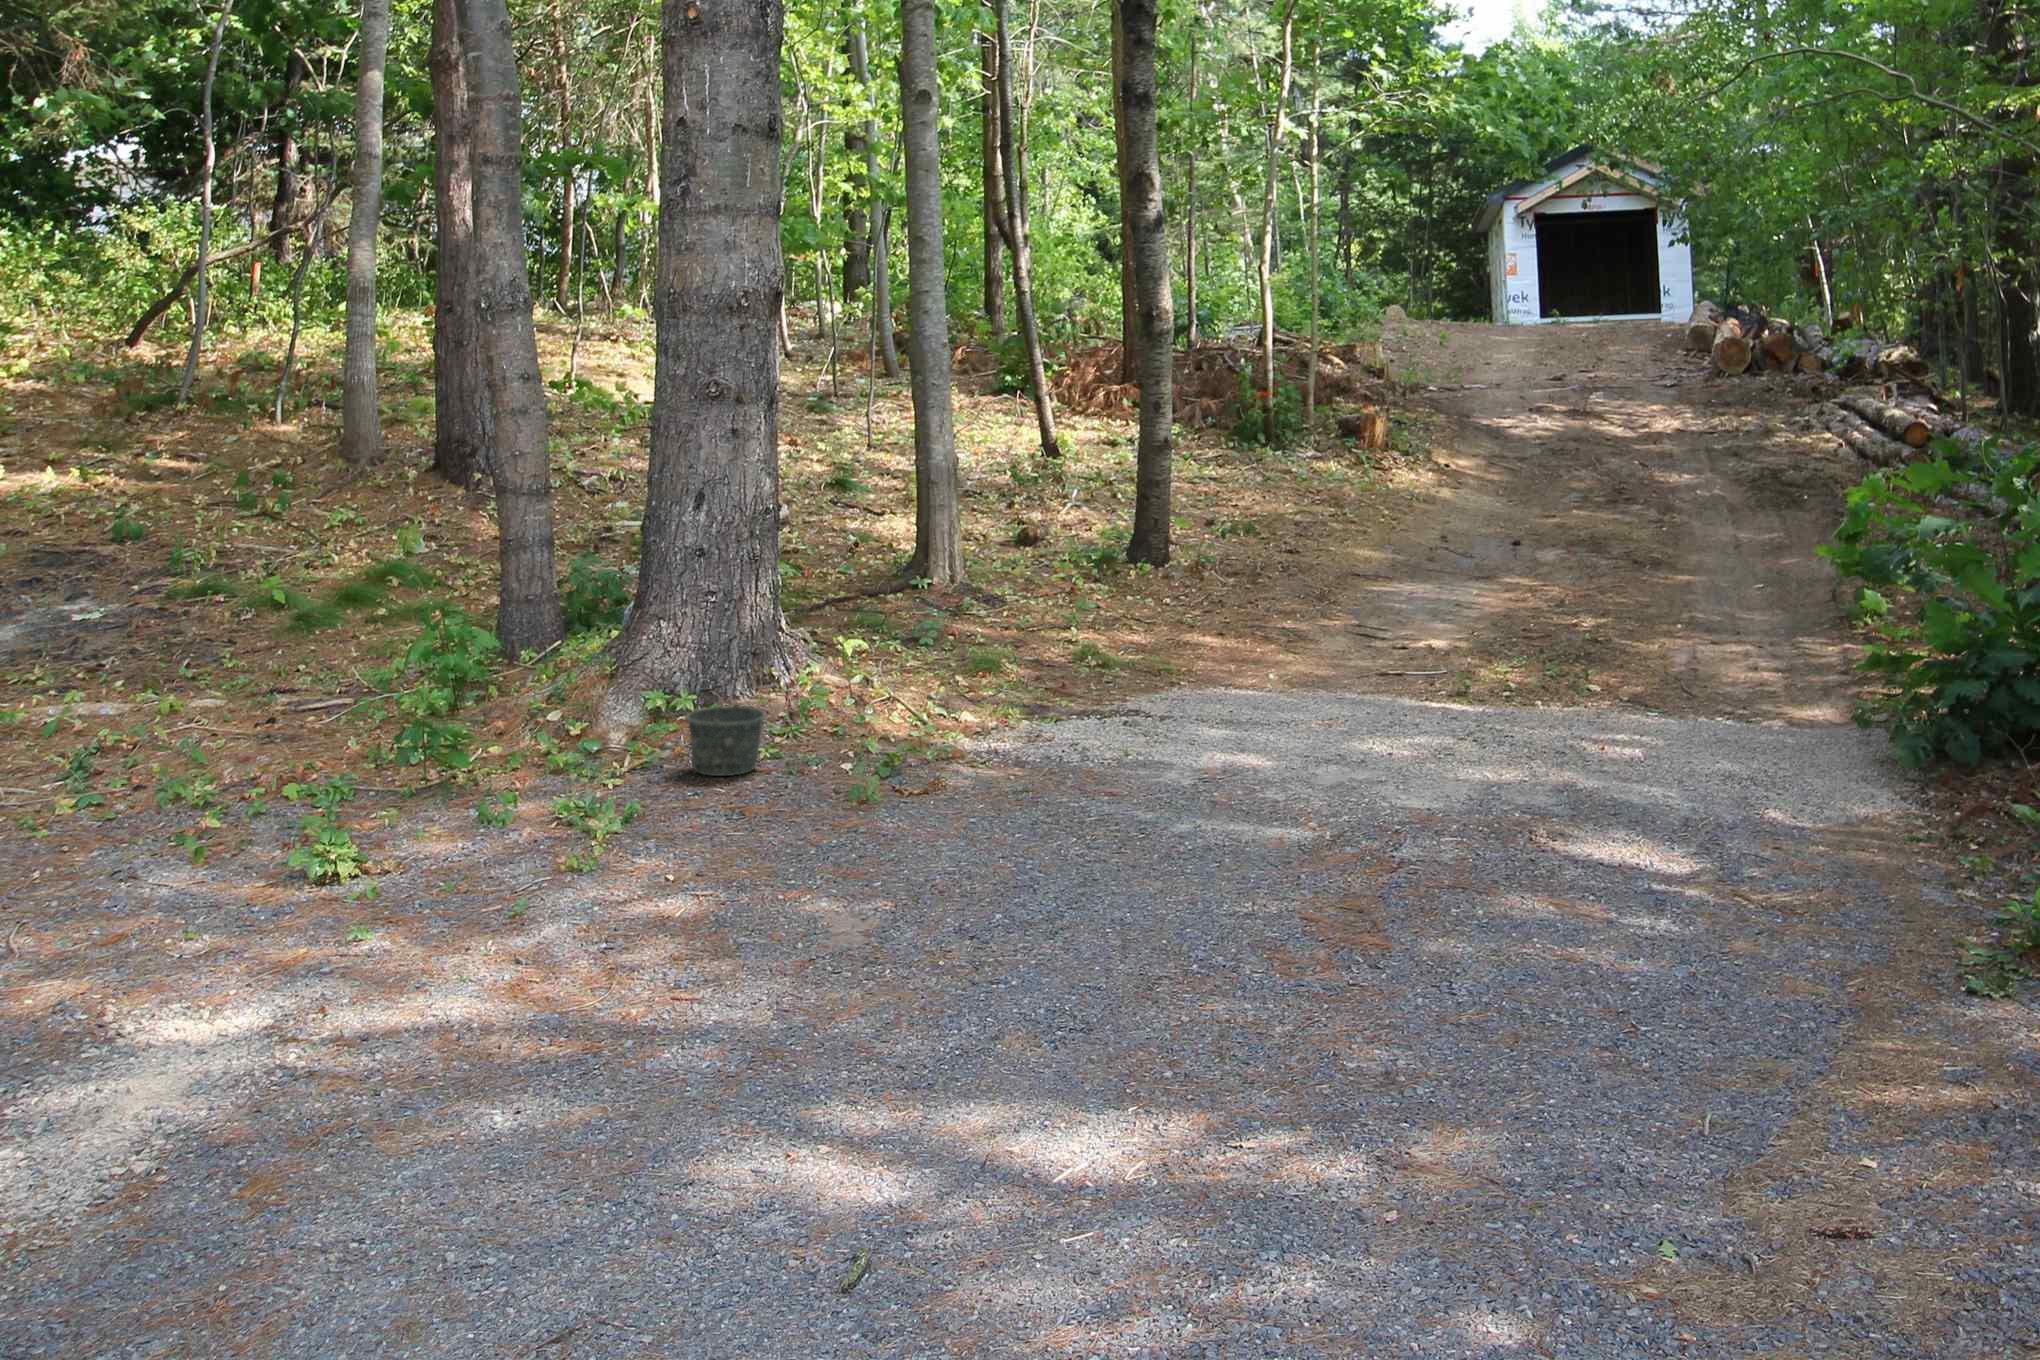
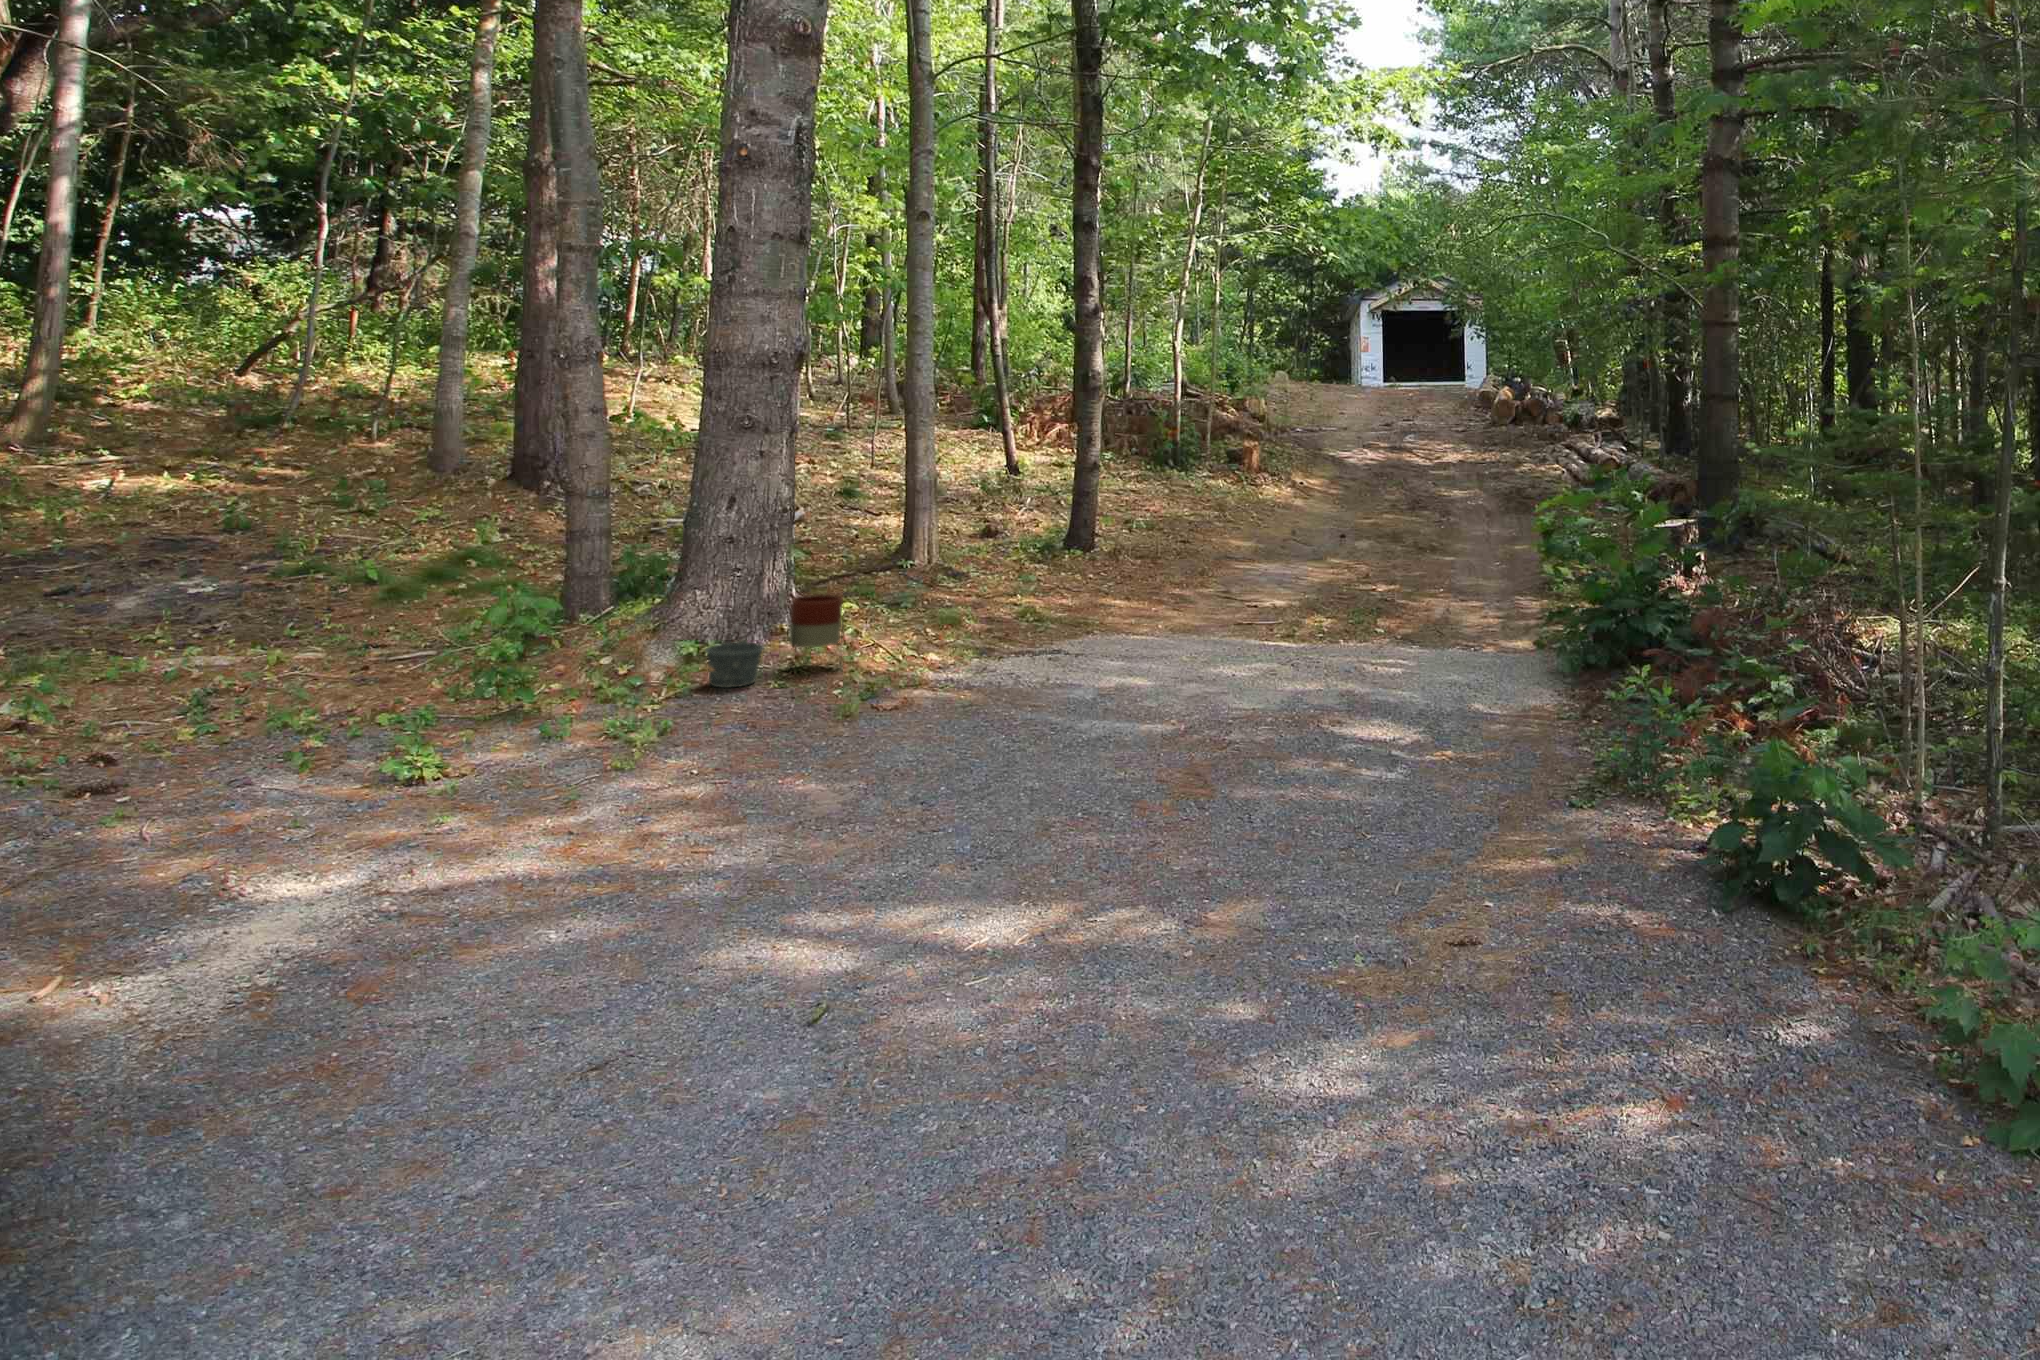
planter: none [796,633,873,754] -> present [789,594,843,665]

